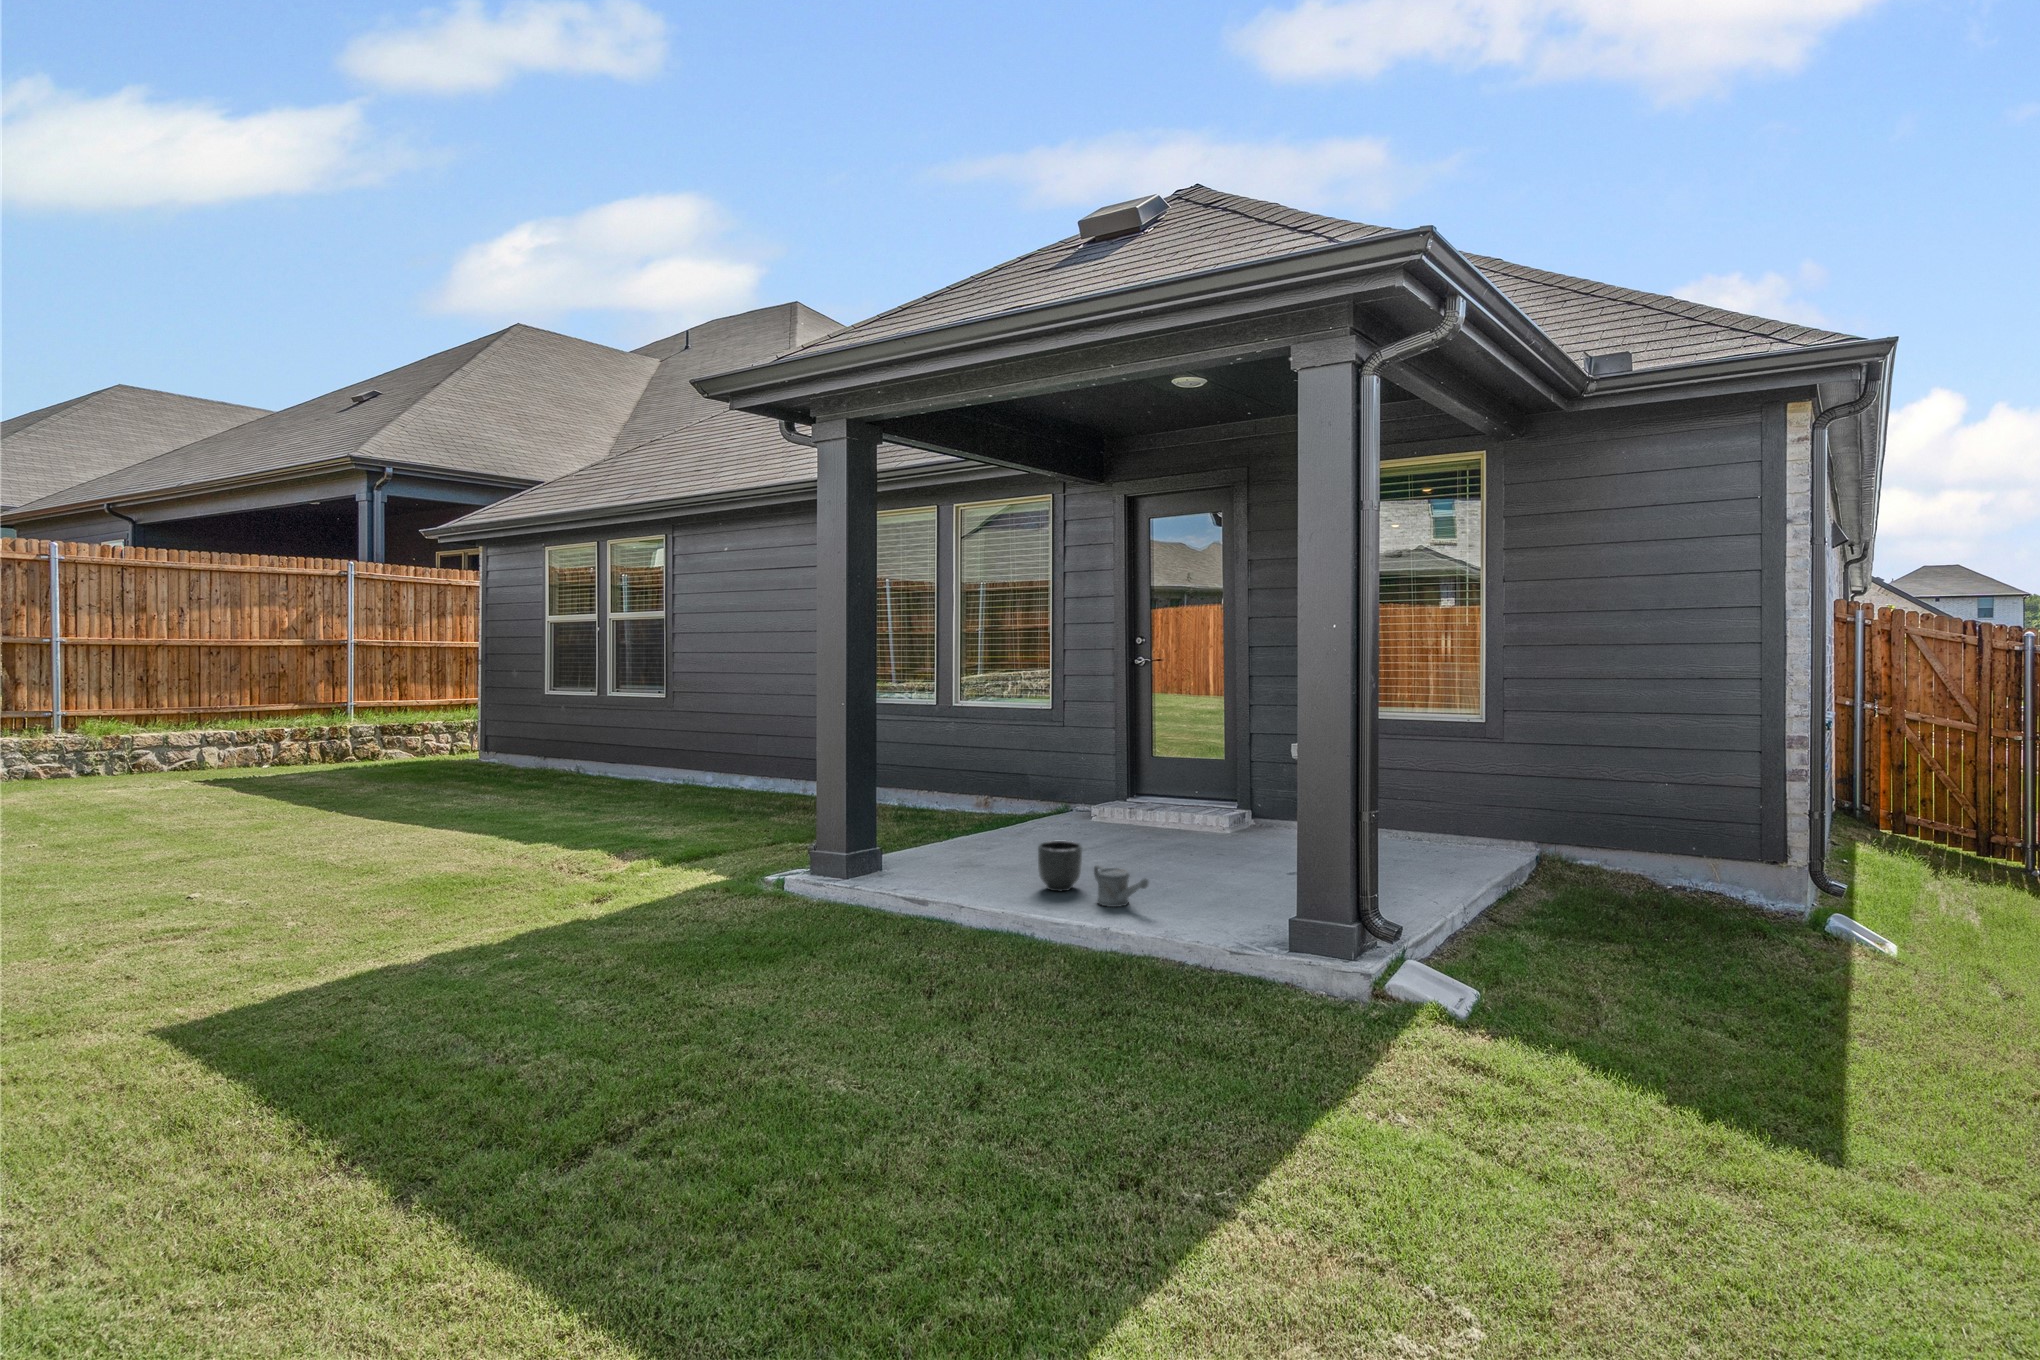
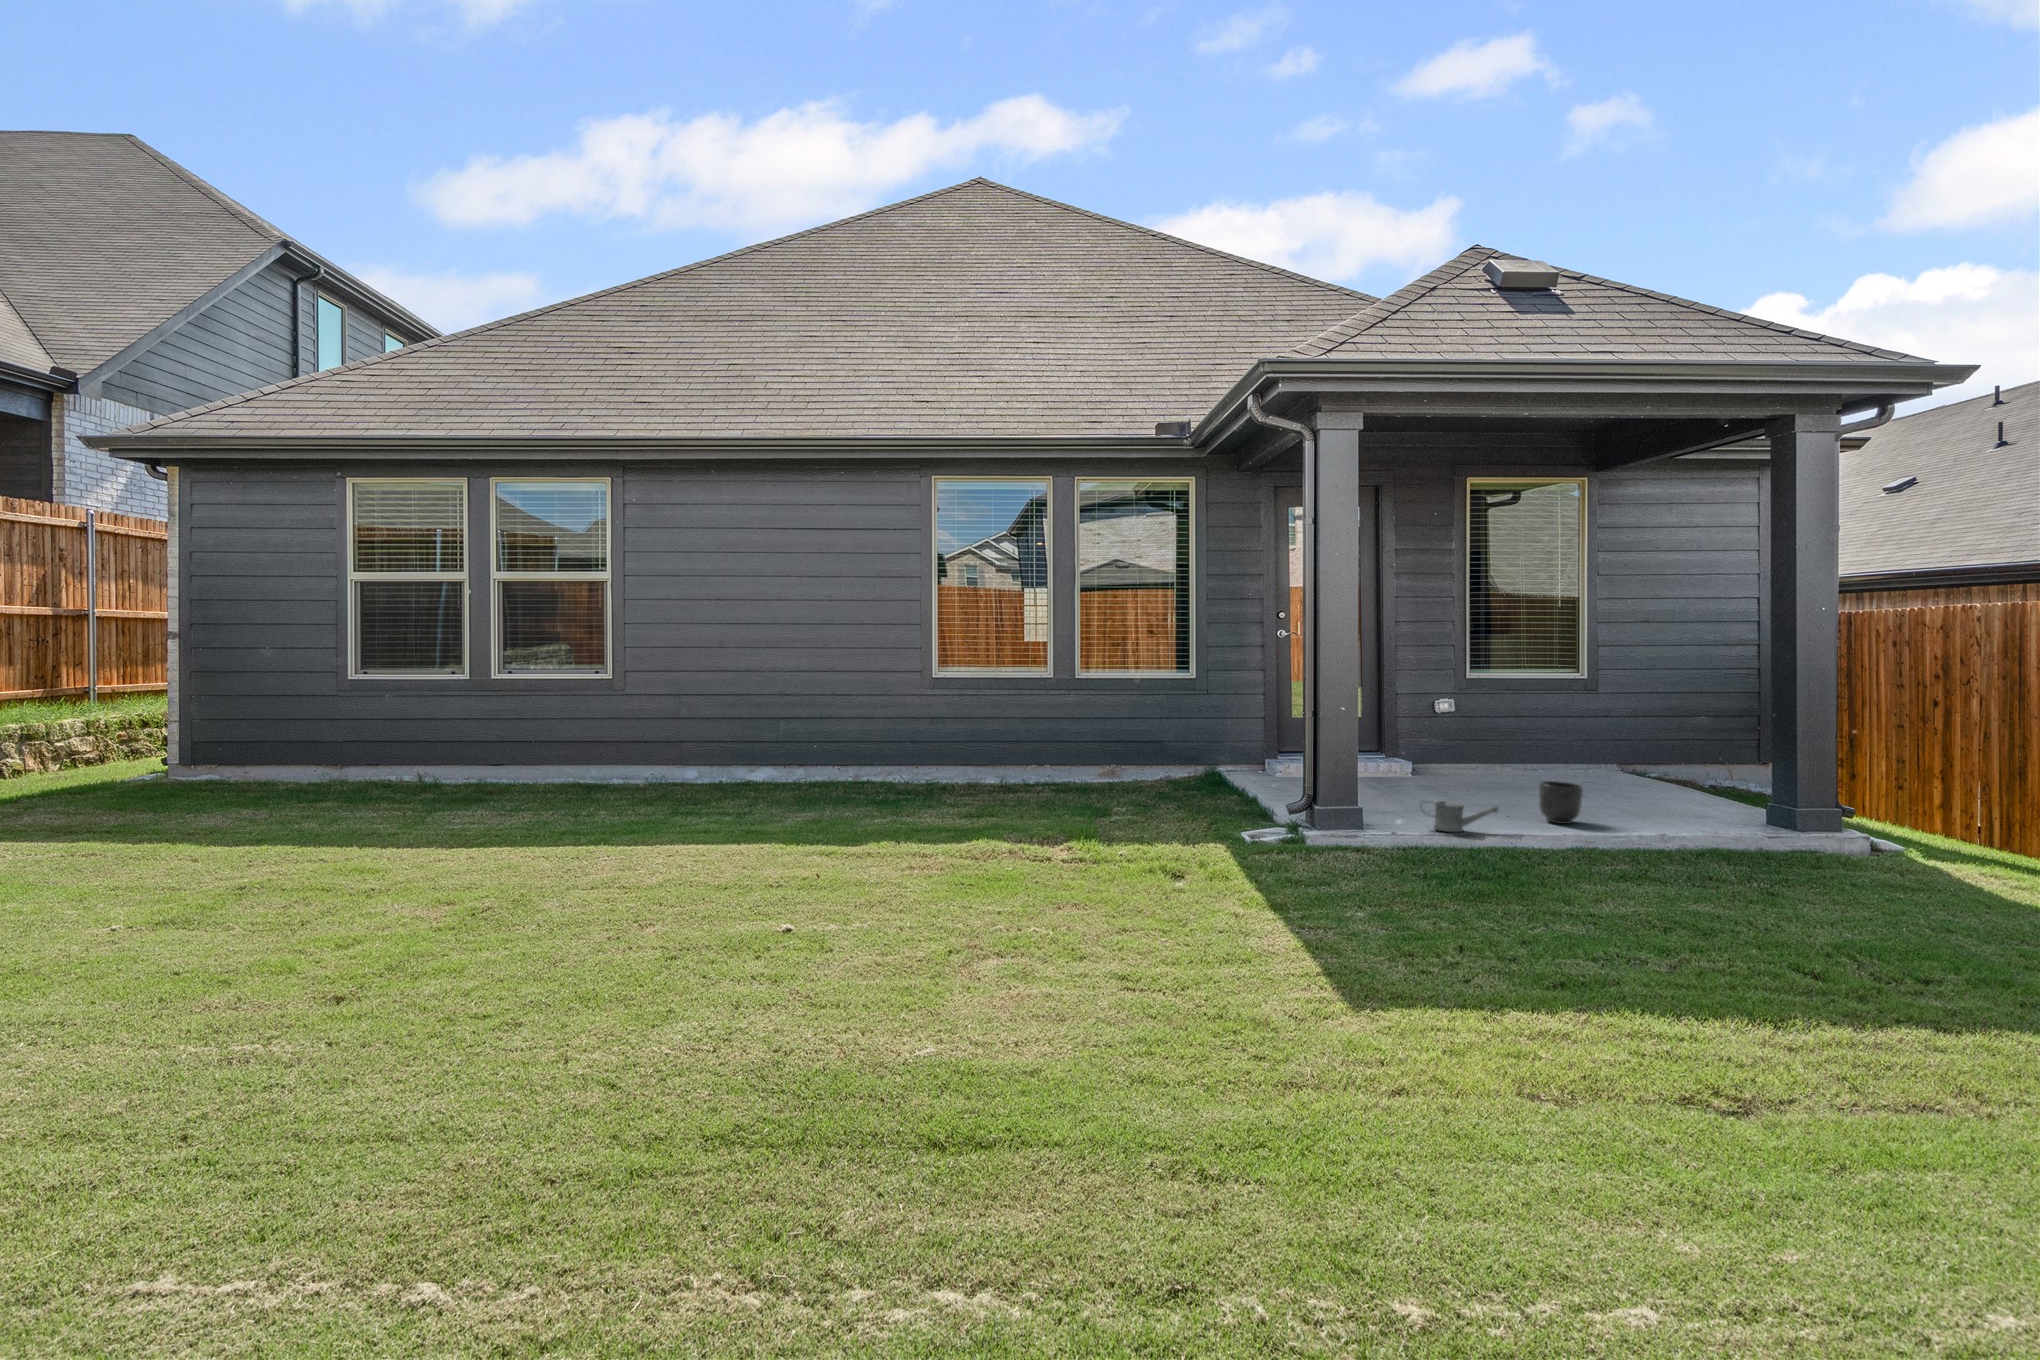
watering can: present [1094,865,1149,907] -> present [1420,800,1499,832]

